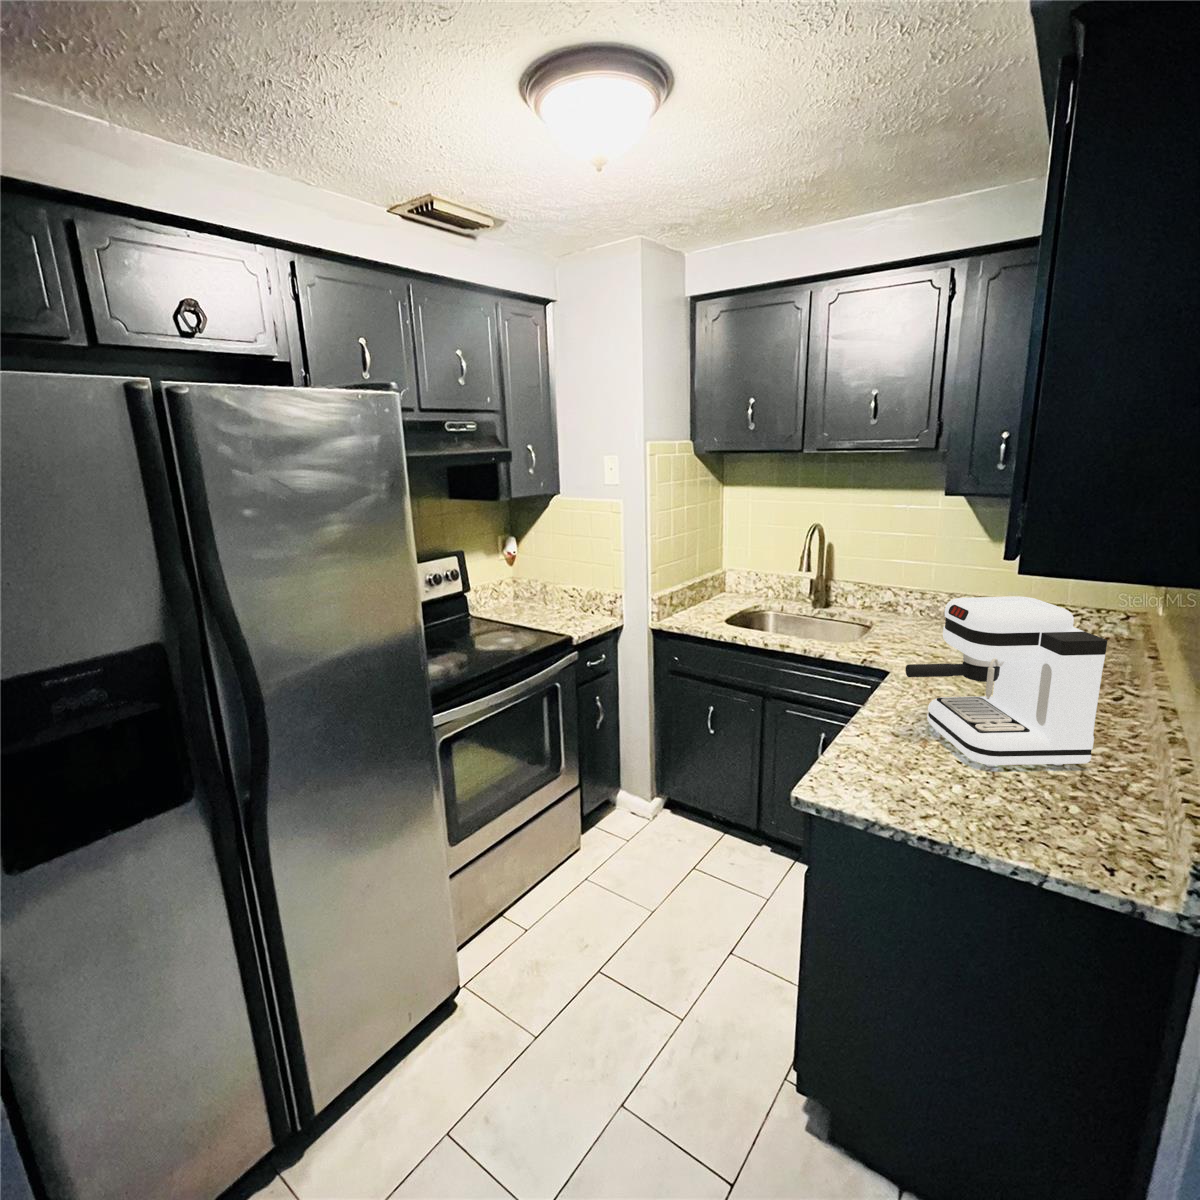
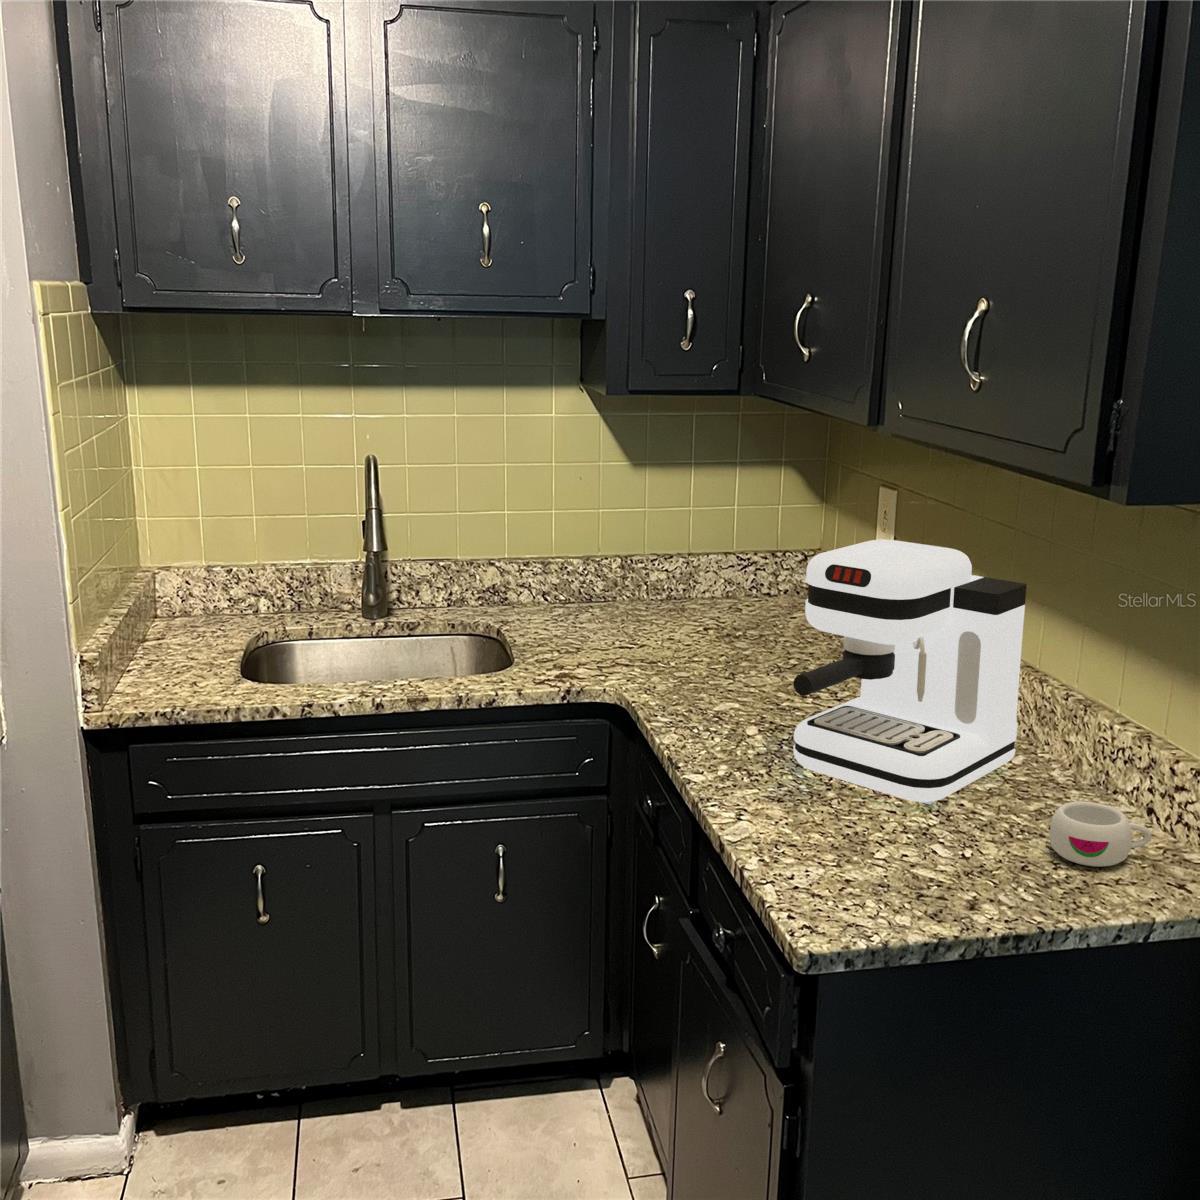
mug: none [1026,787,1106,837] -> present [1049,802,1151,867]

